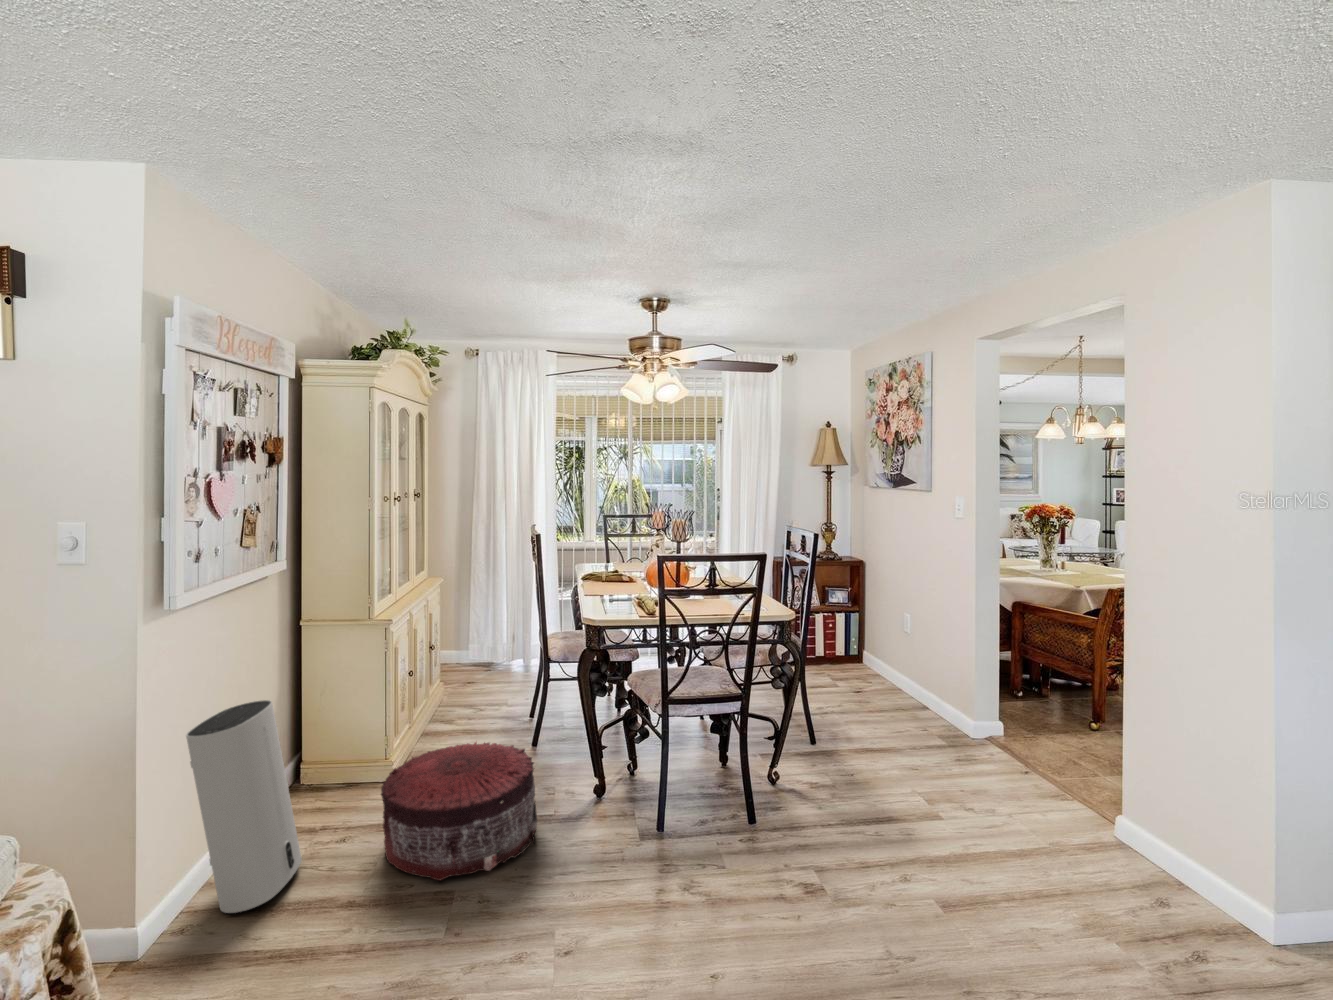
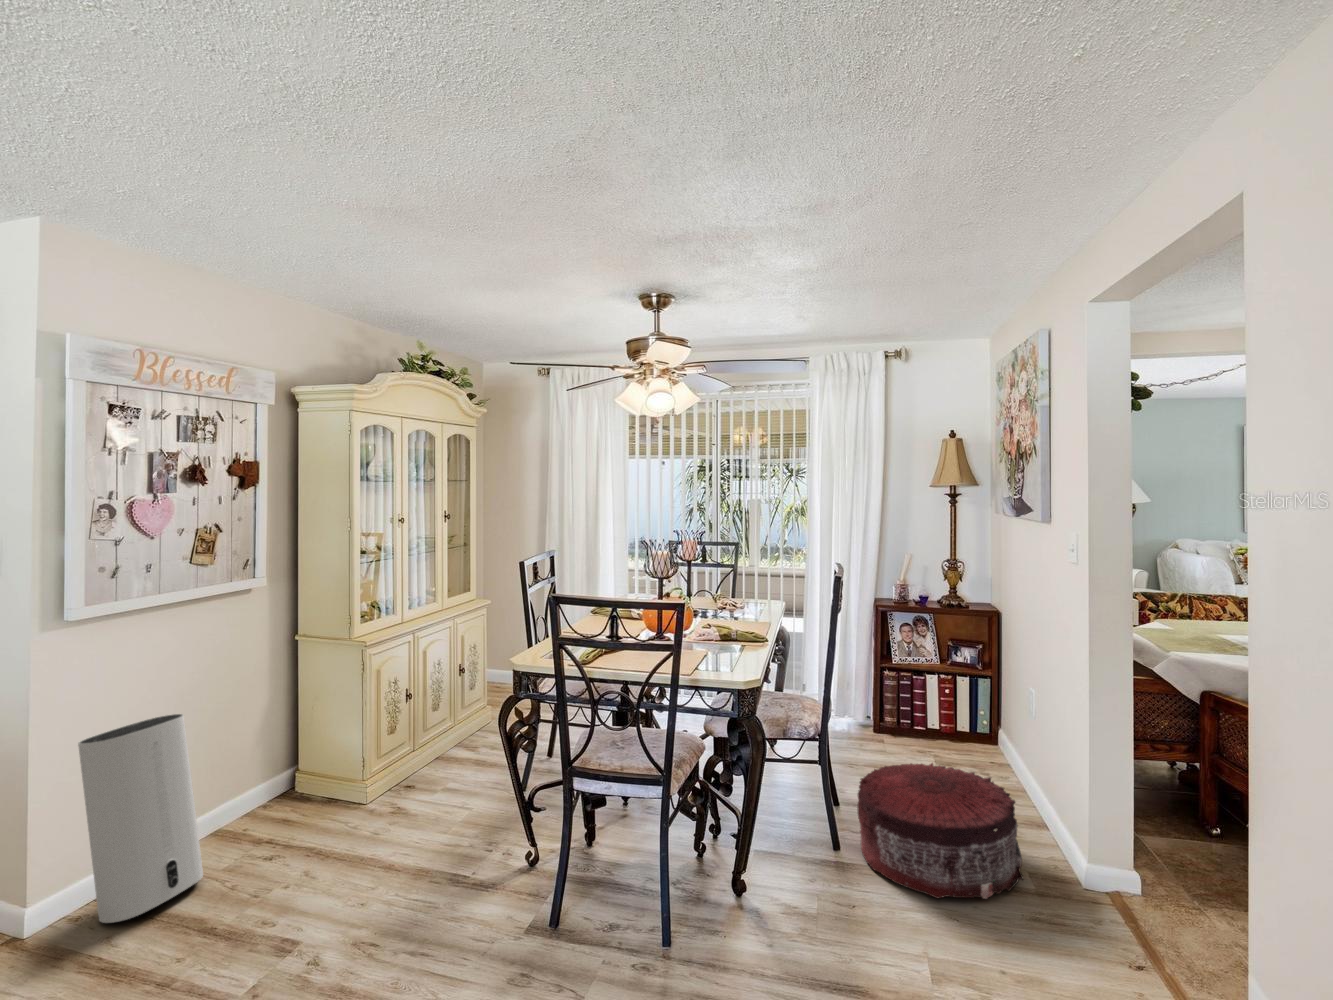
pouf: present [381,742,537,881] -> present [858,763,1023,899]

